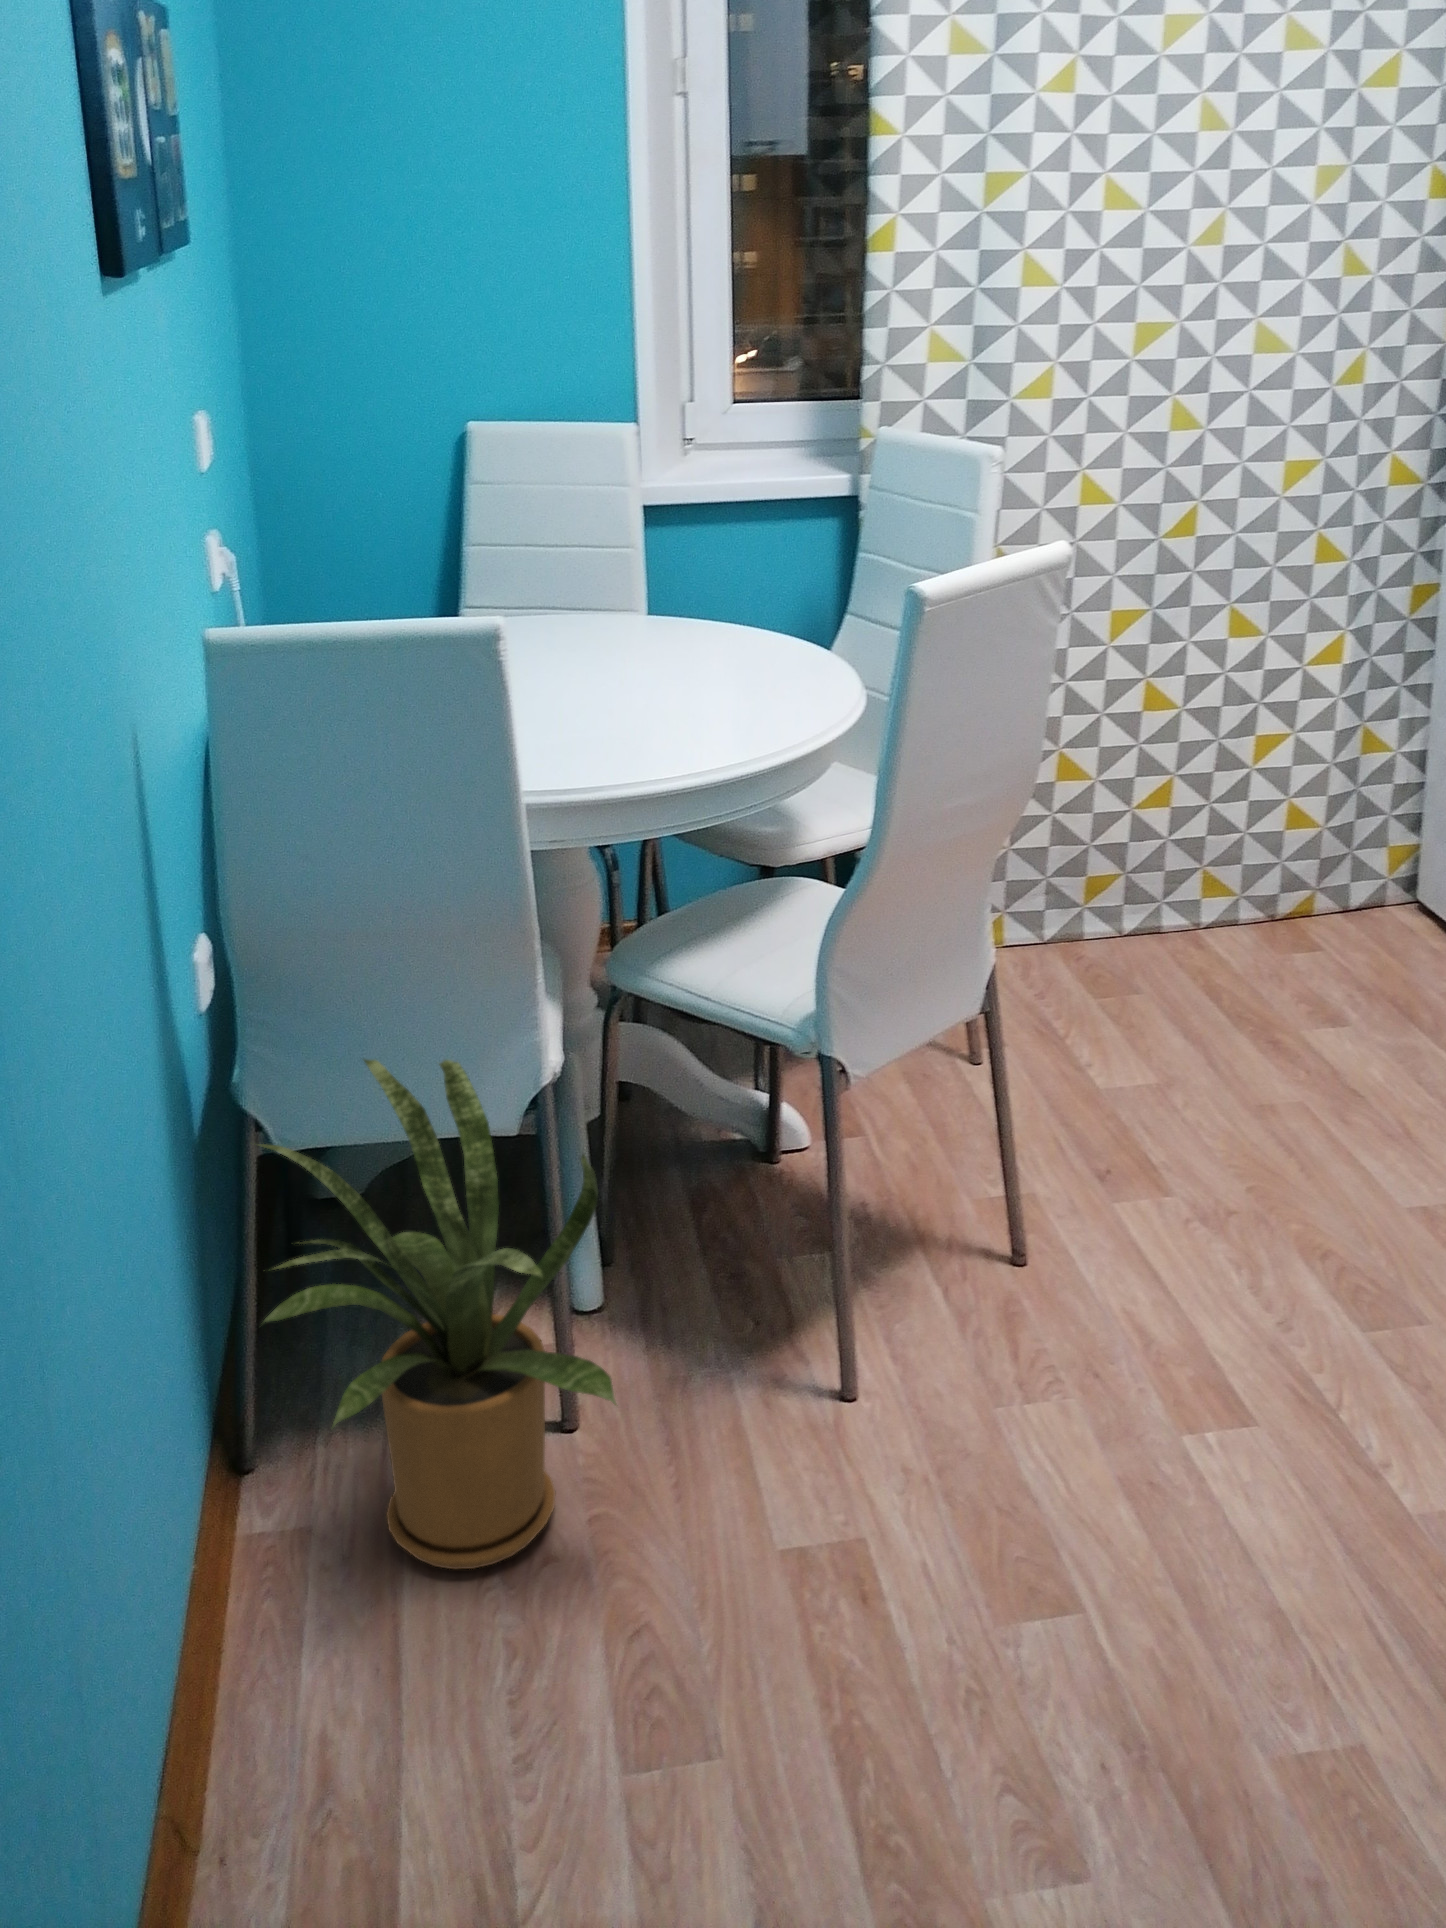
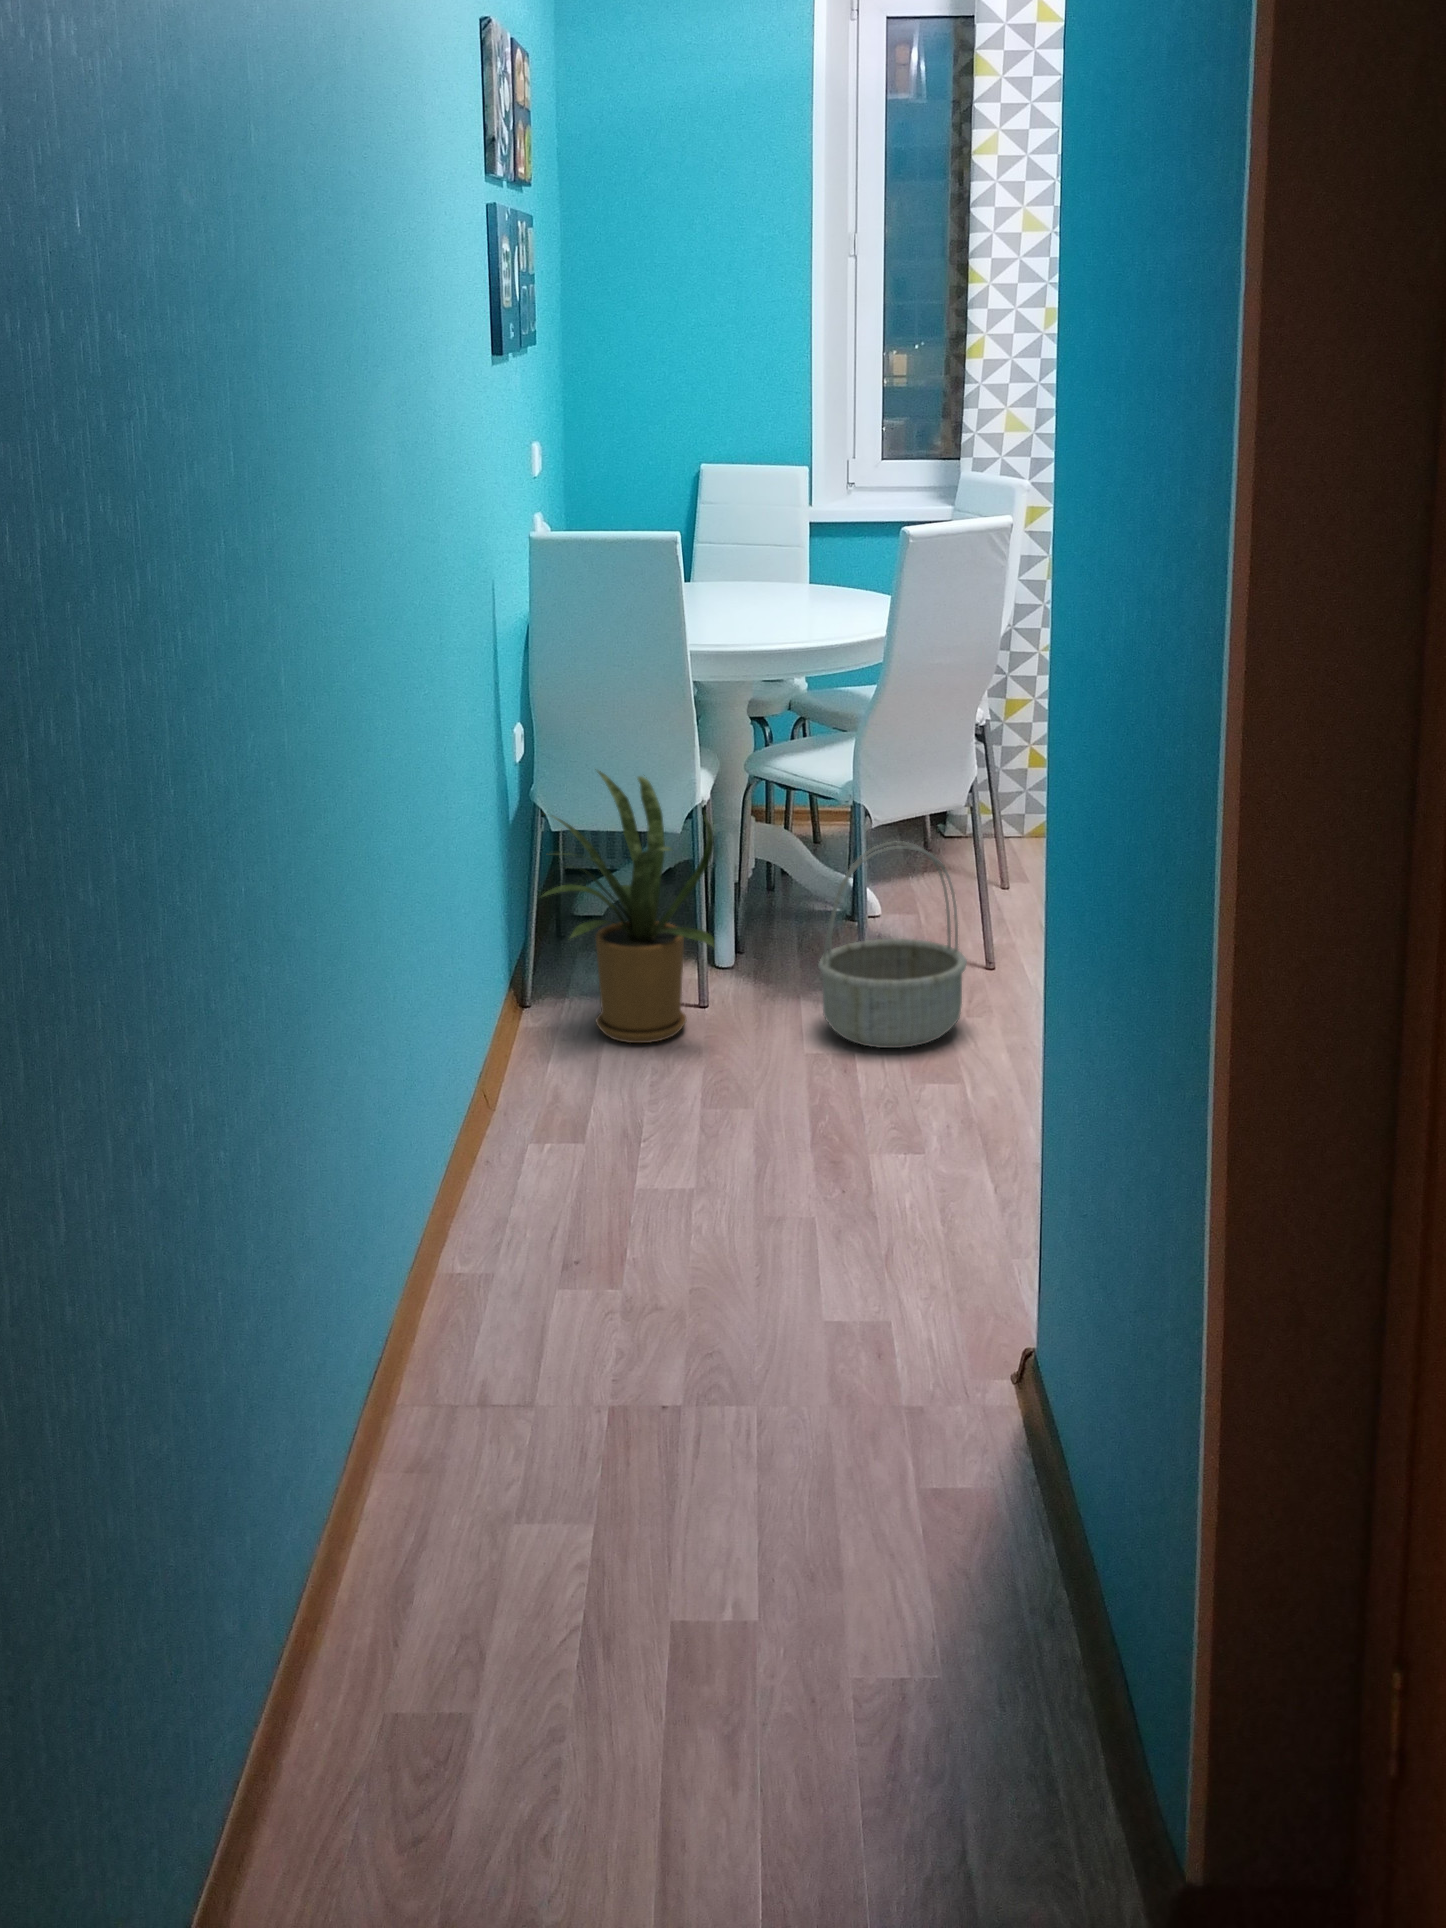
basket: none [790,1148,1048,1521] -> present [818,841,967,1048]

